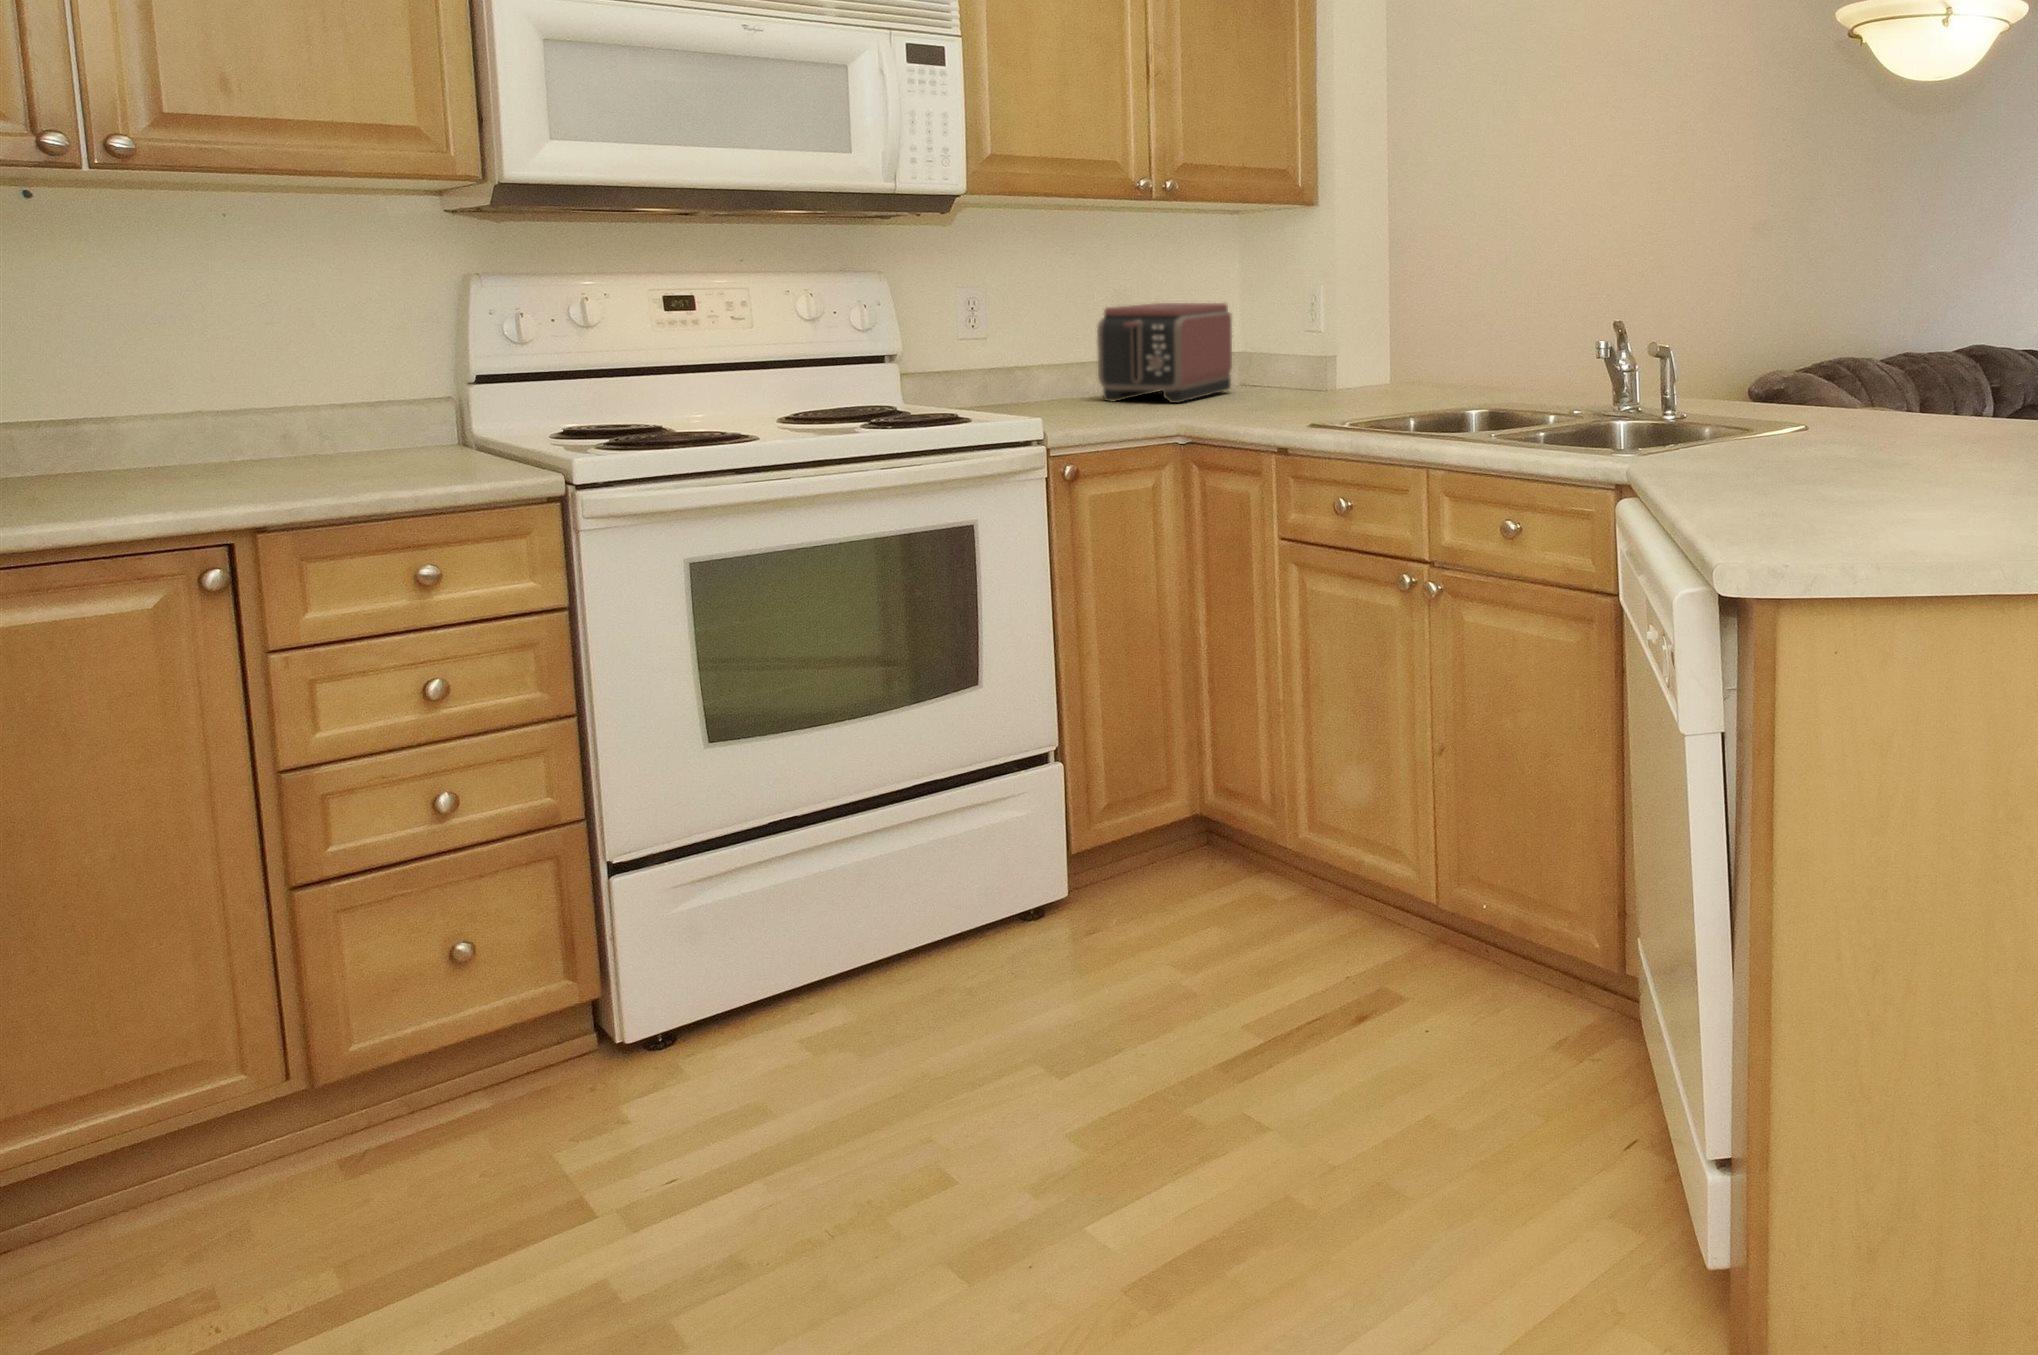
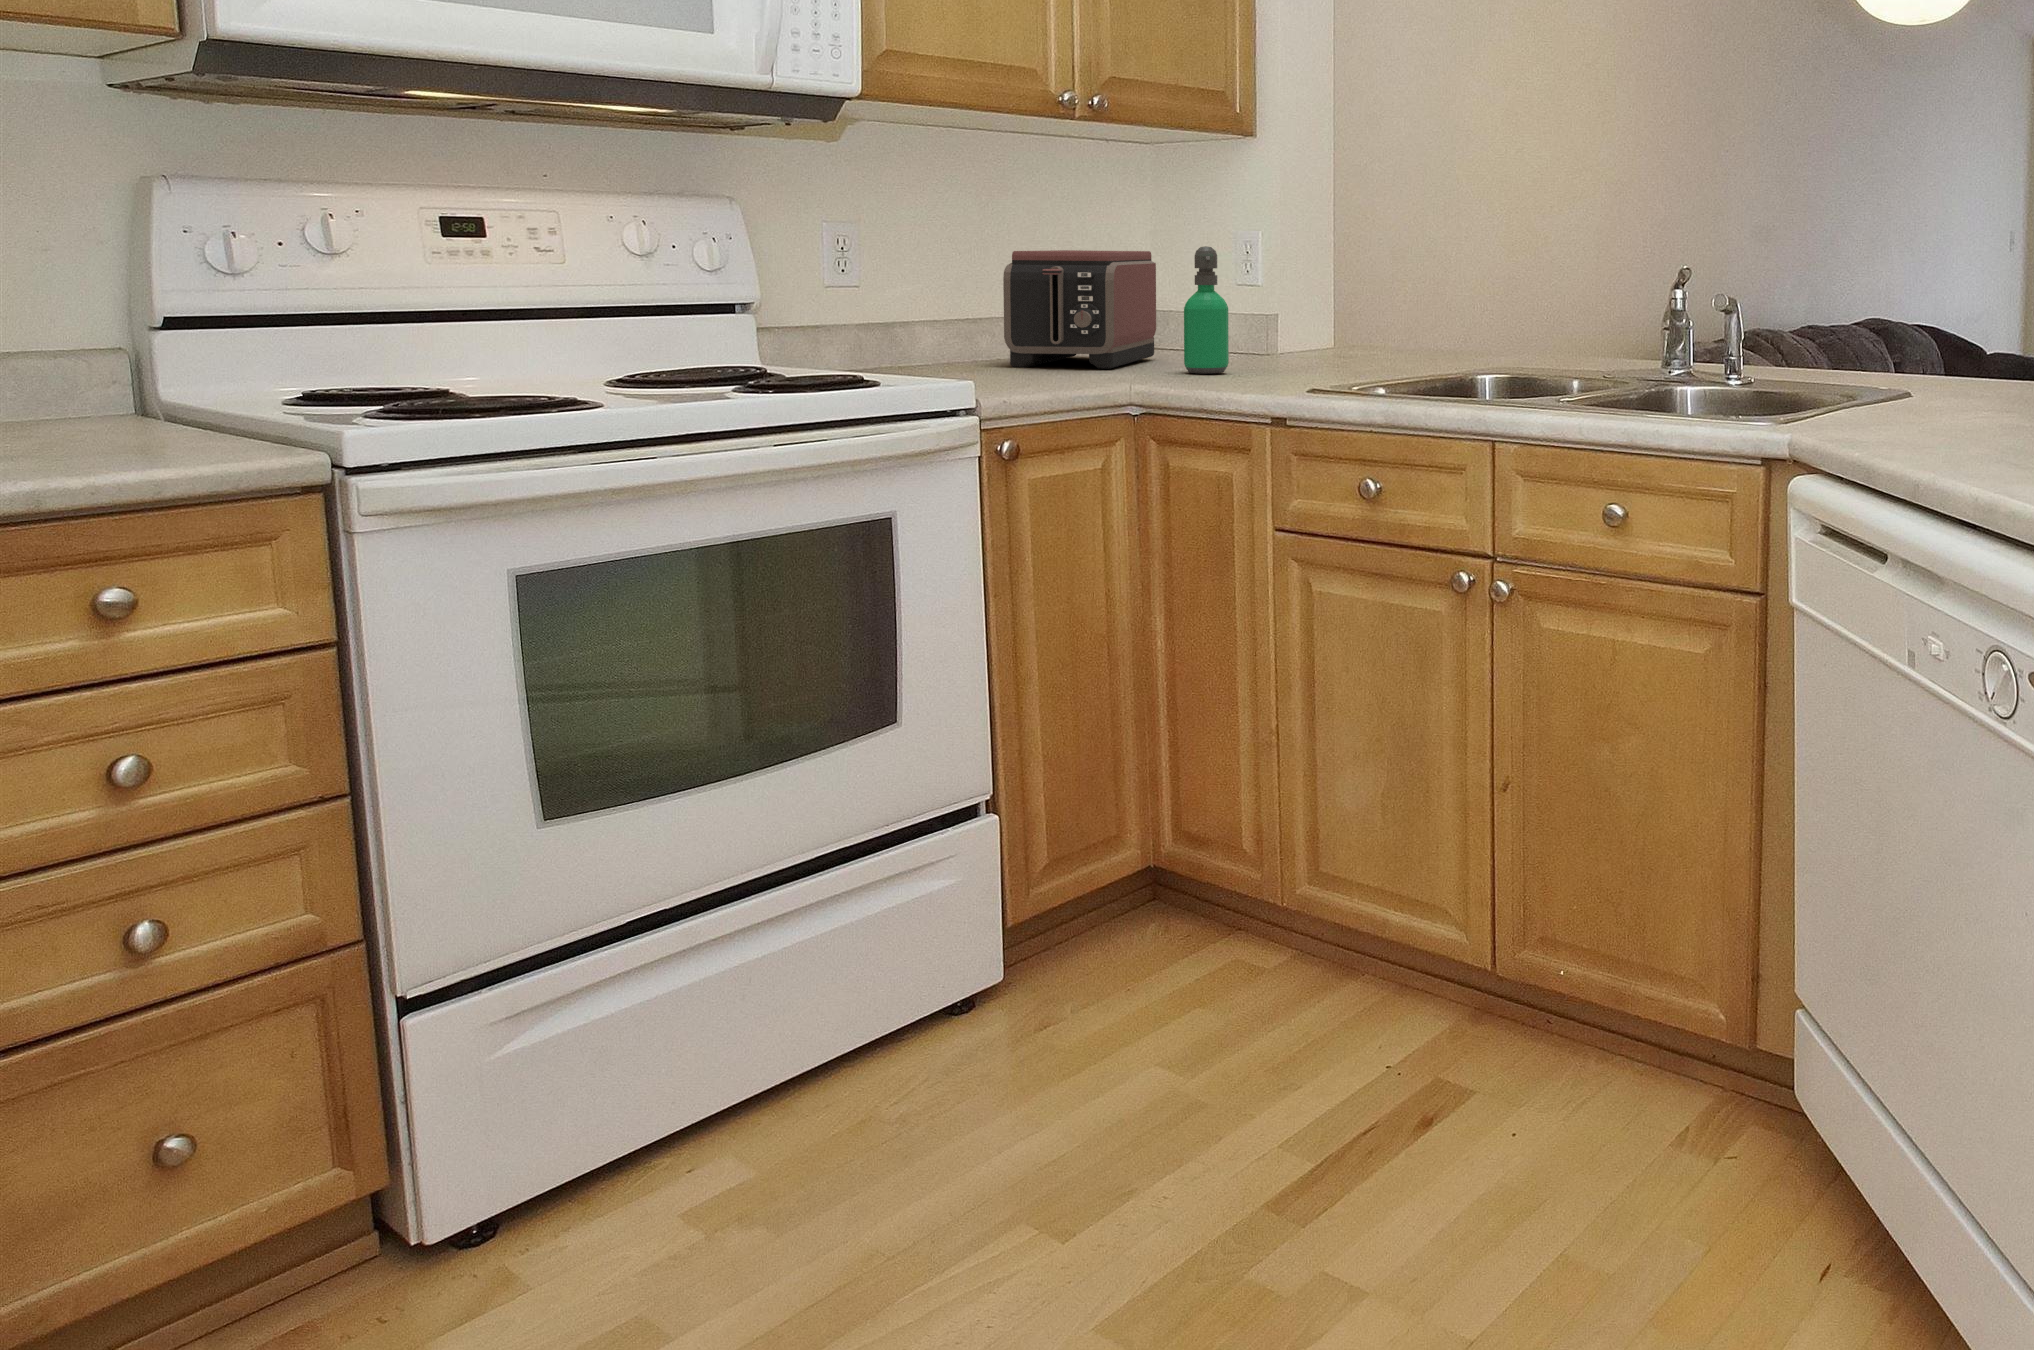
soap dispenser: none [1234,304,1271,408] -> present [1184,246,1229,374]

